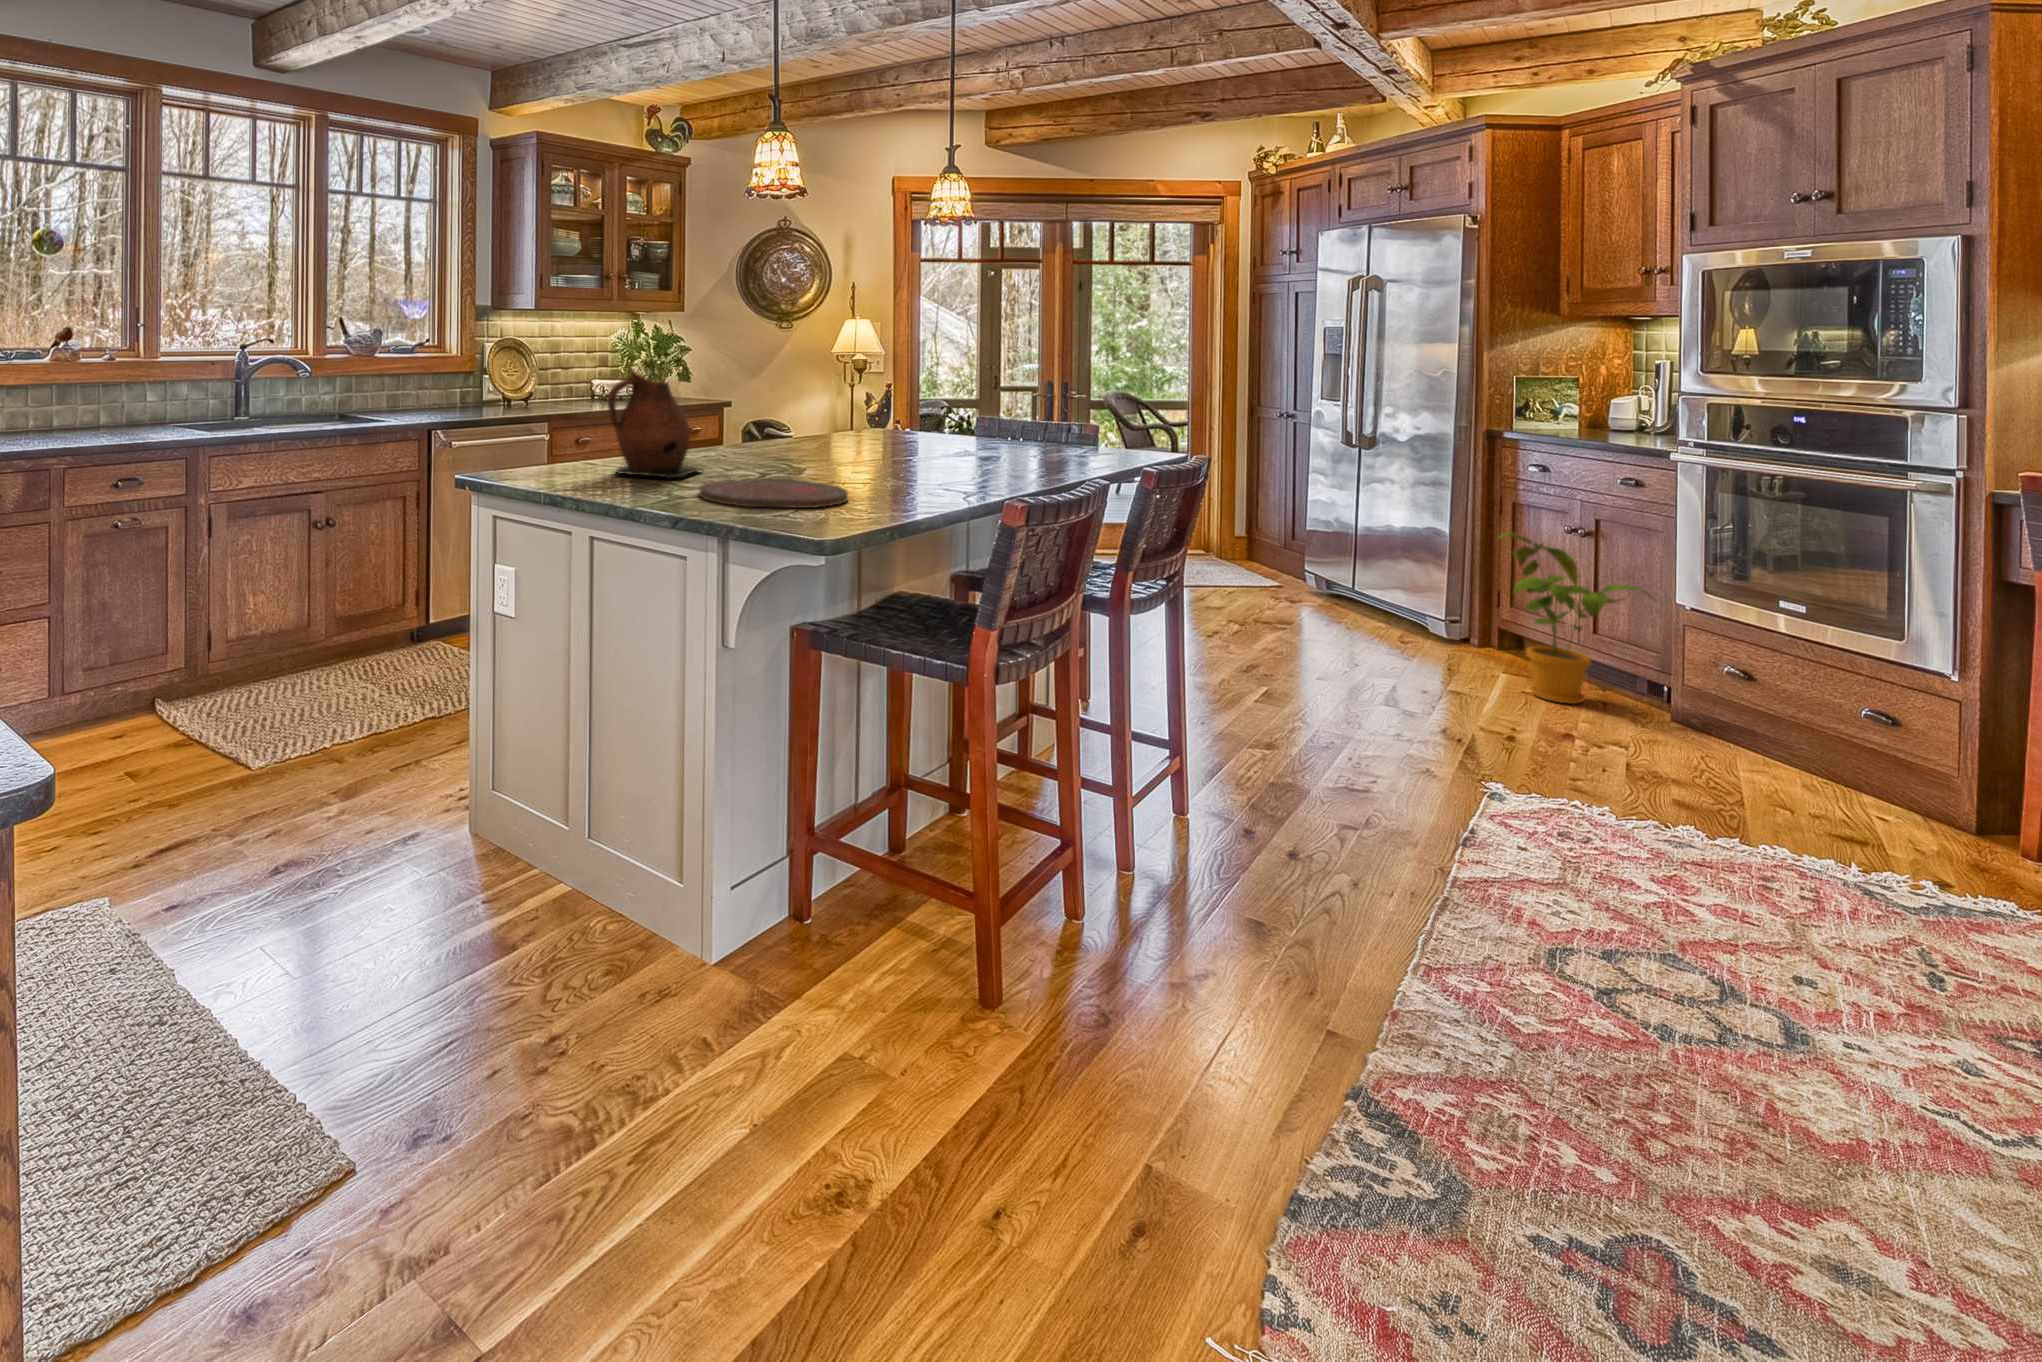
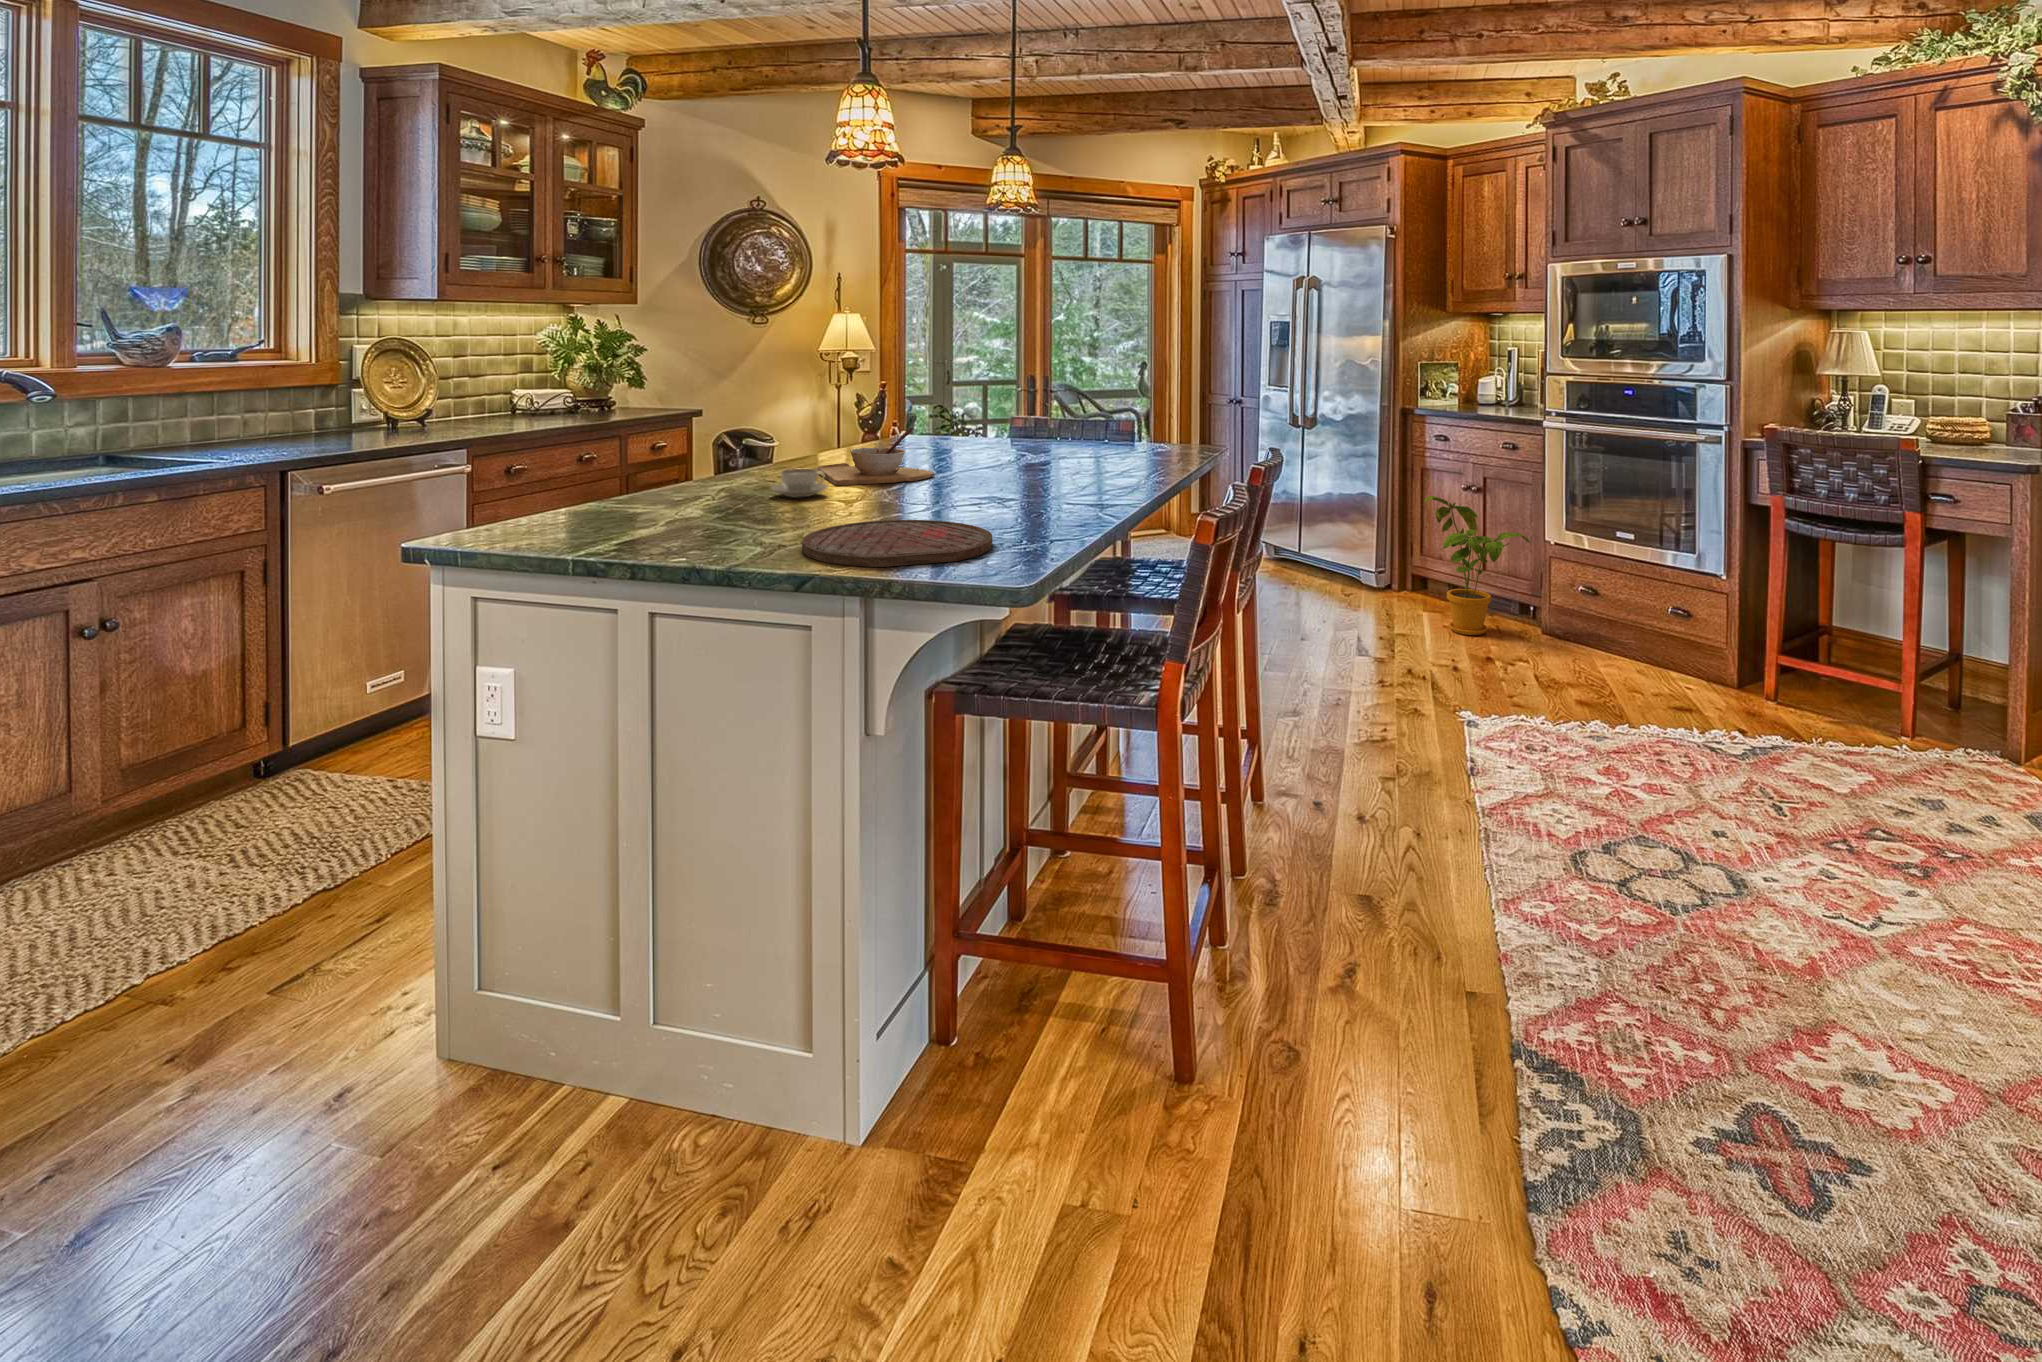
ceramic pitcher: present [608,369,702,478] -> none [644,387,772,532]
bowl: none [768,415,863,460] -> present [816,428,935,485]
coffee cup: none [715,441,760,464] -> present [771,469,827,497]

